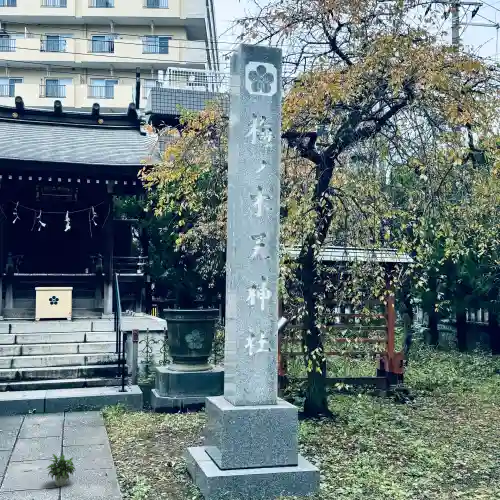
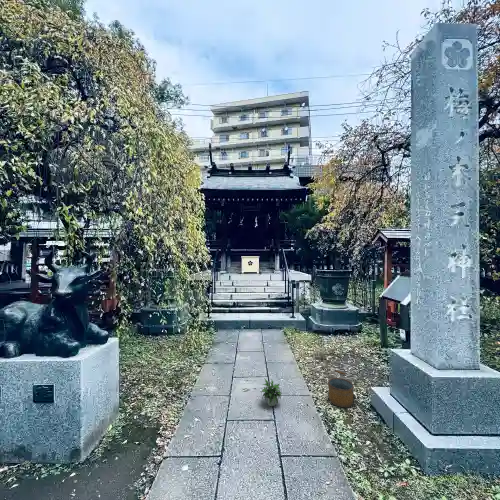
bucket: none [140,435,170,478] -> present [328,370,354,407]

